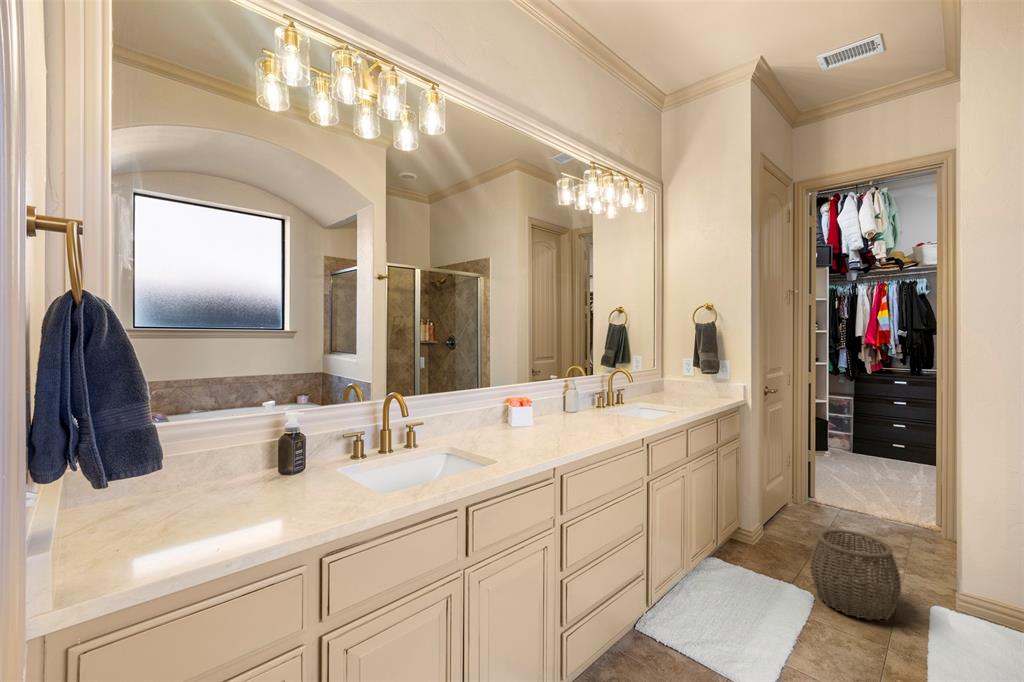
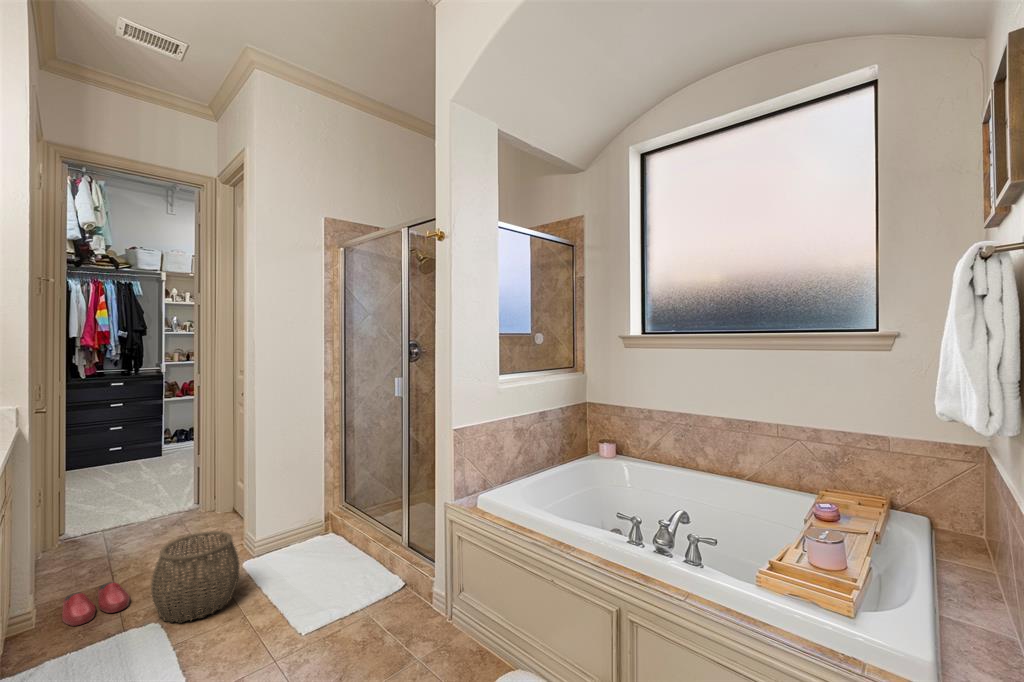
slippers: none [764,538,812,569] -> present [62,582,130,626]

